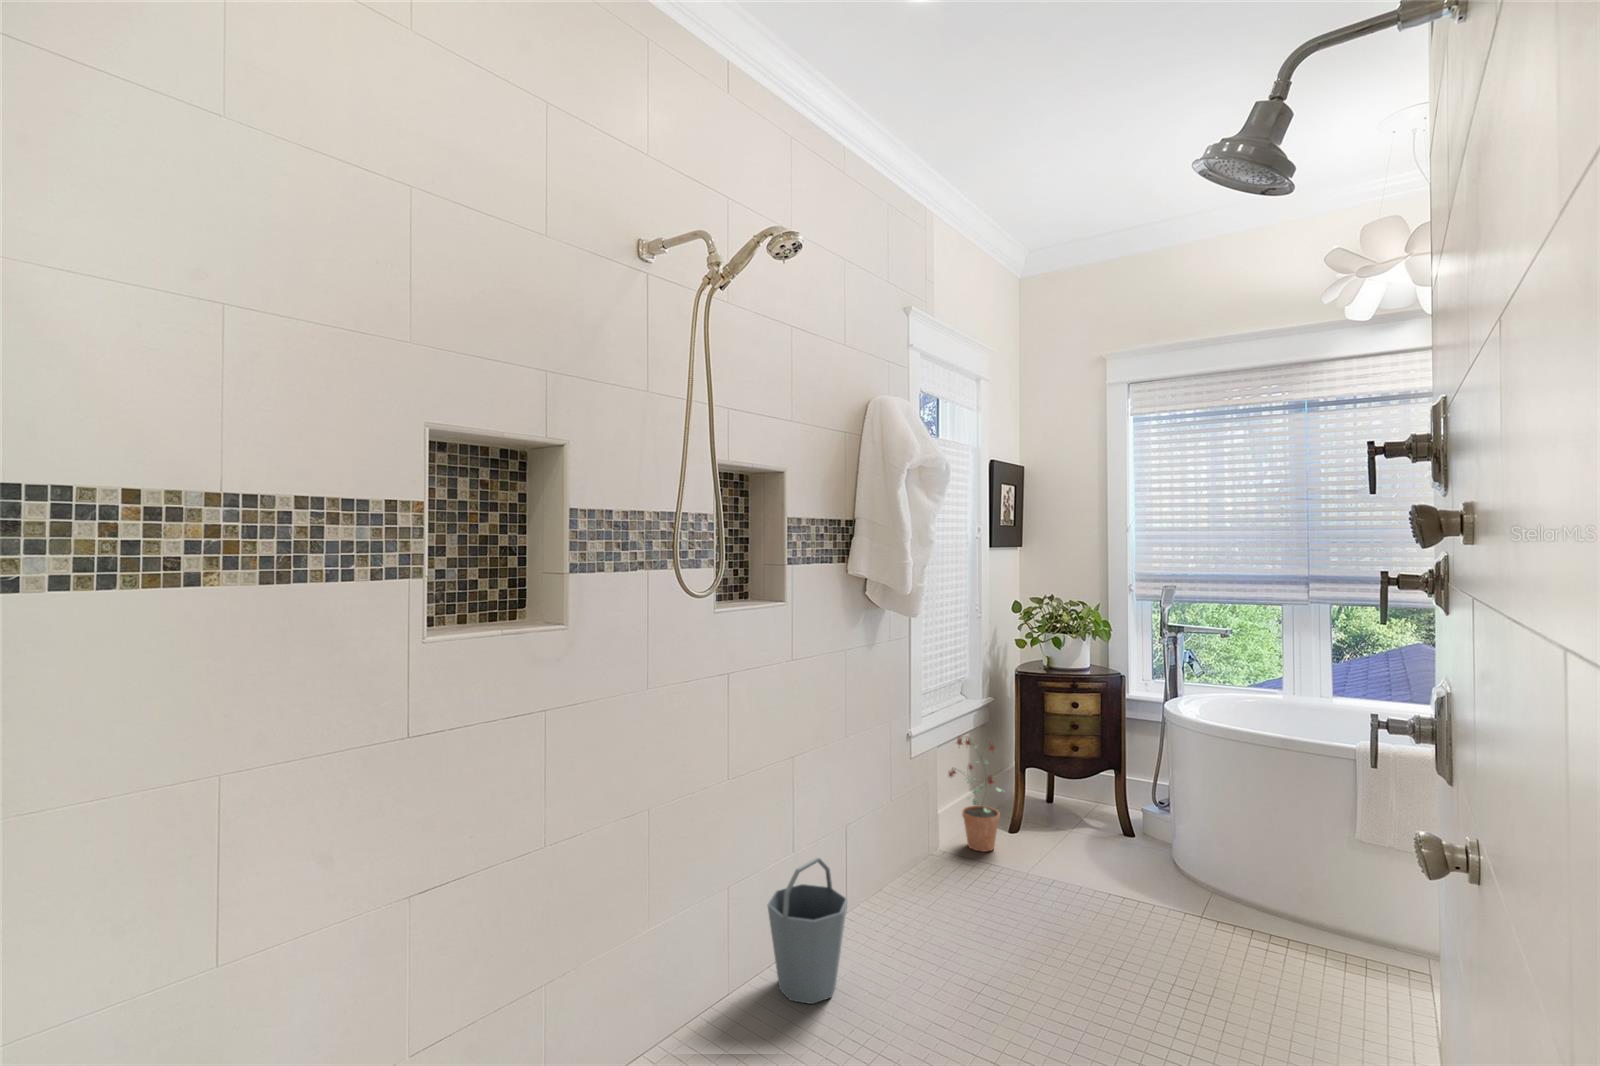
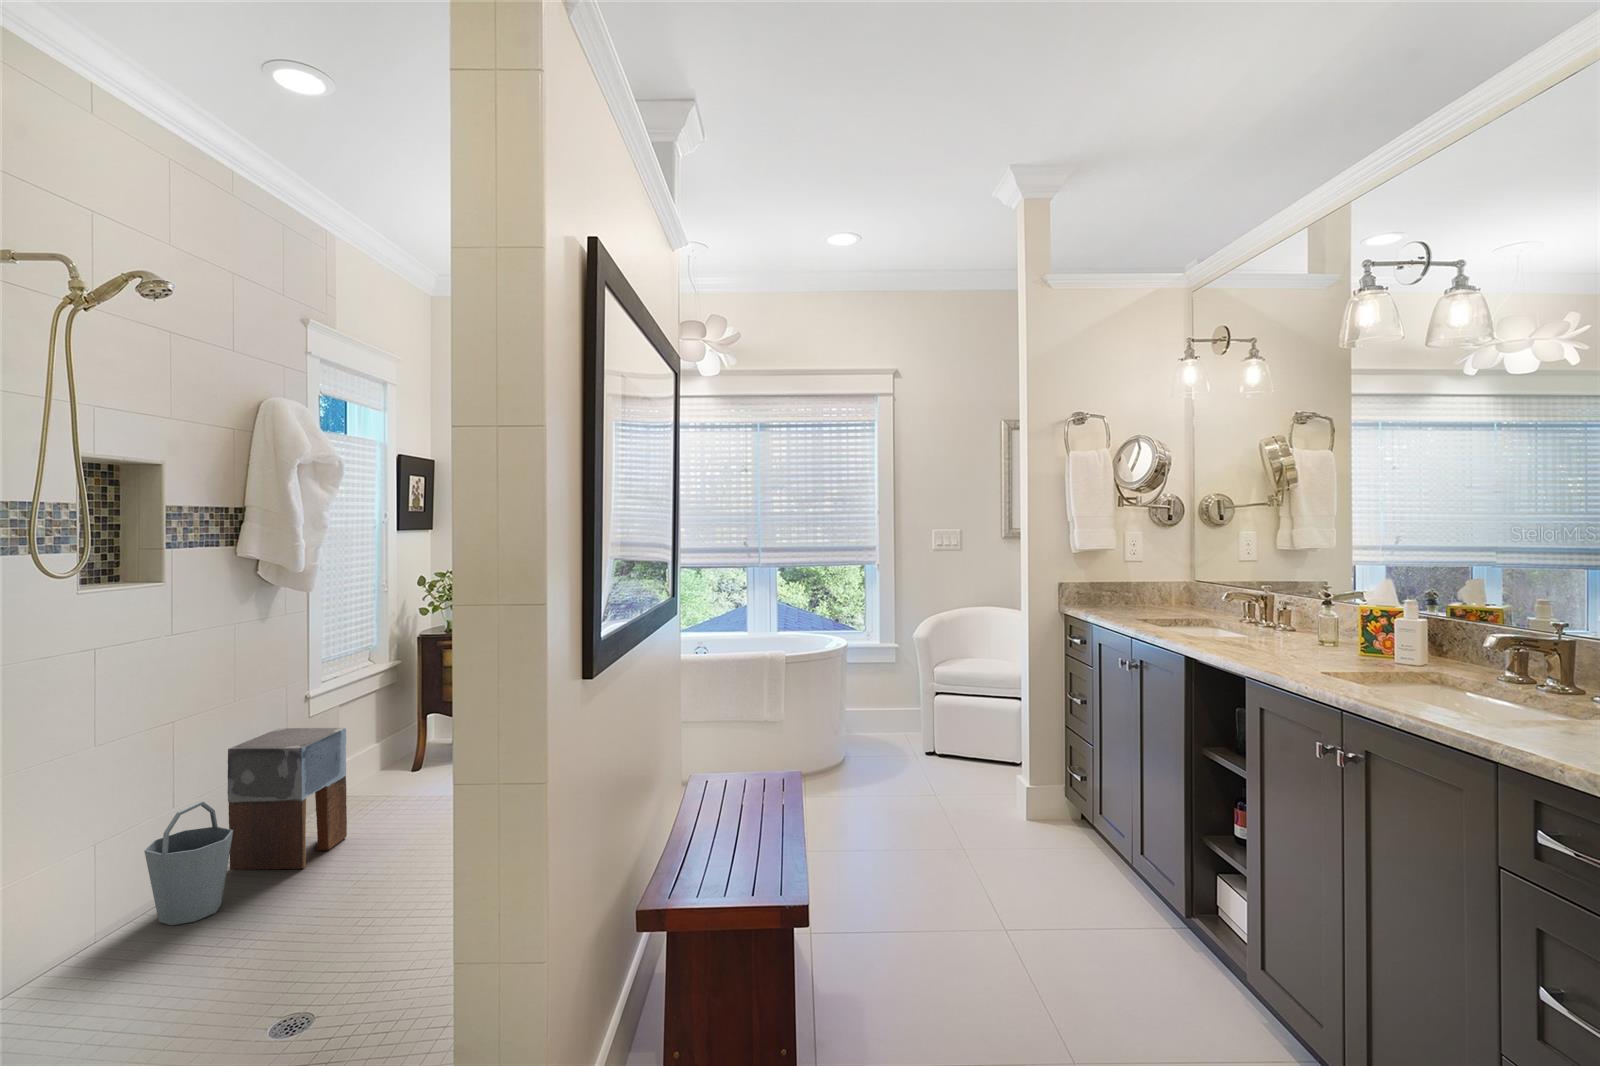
potted plant: present [949,737,1002,852] -> none [350,694,406,789]
stool: none [839,771,954,956] -> present [227,728,347,870]

